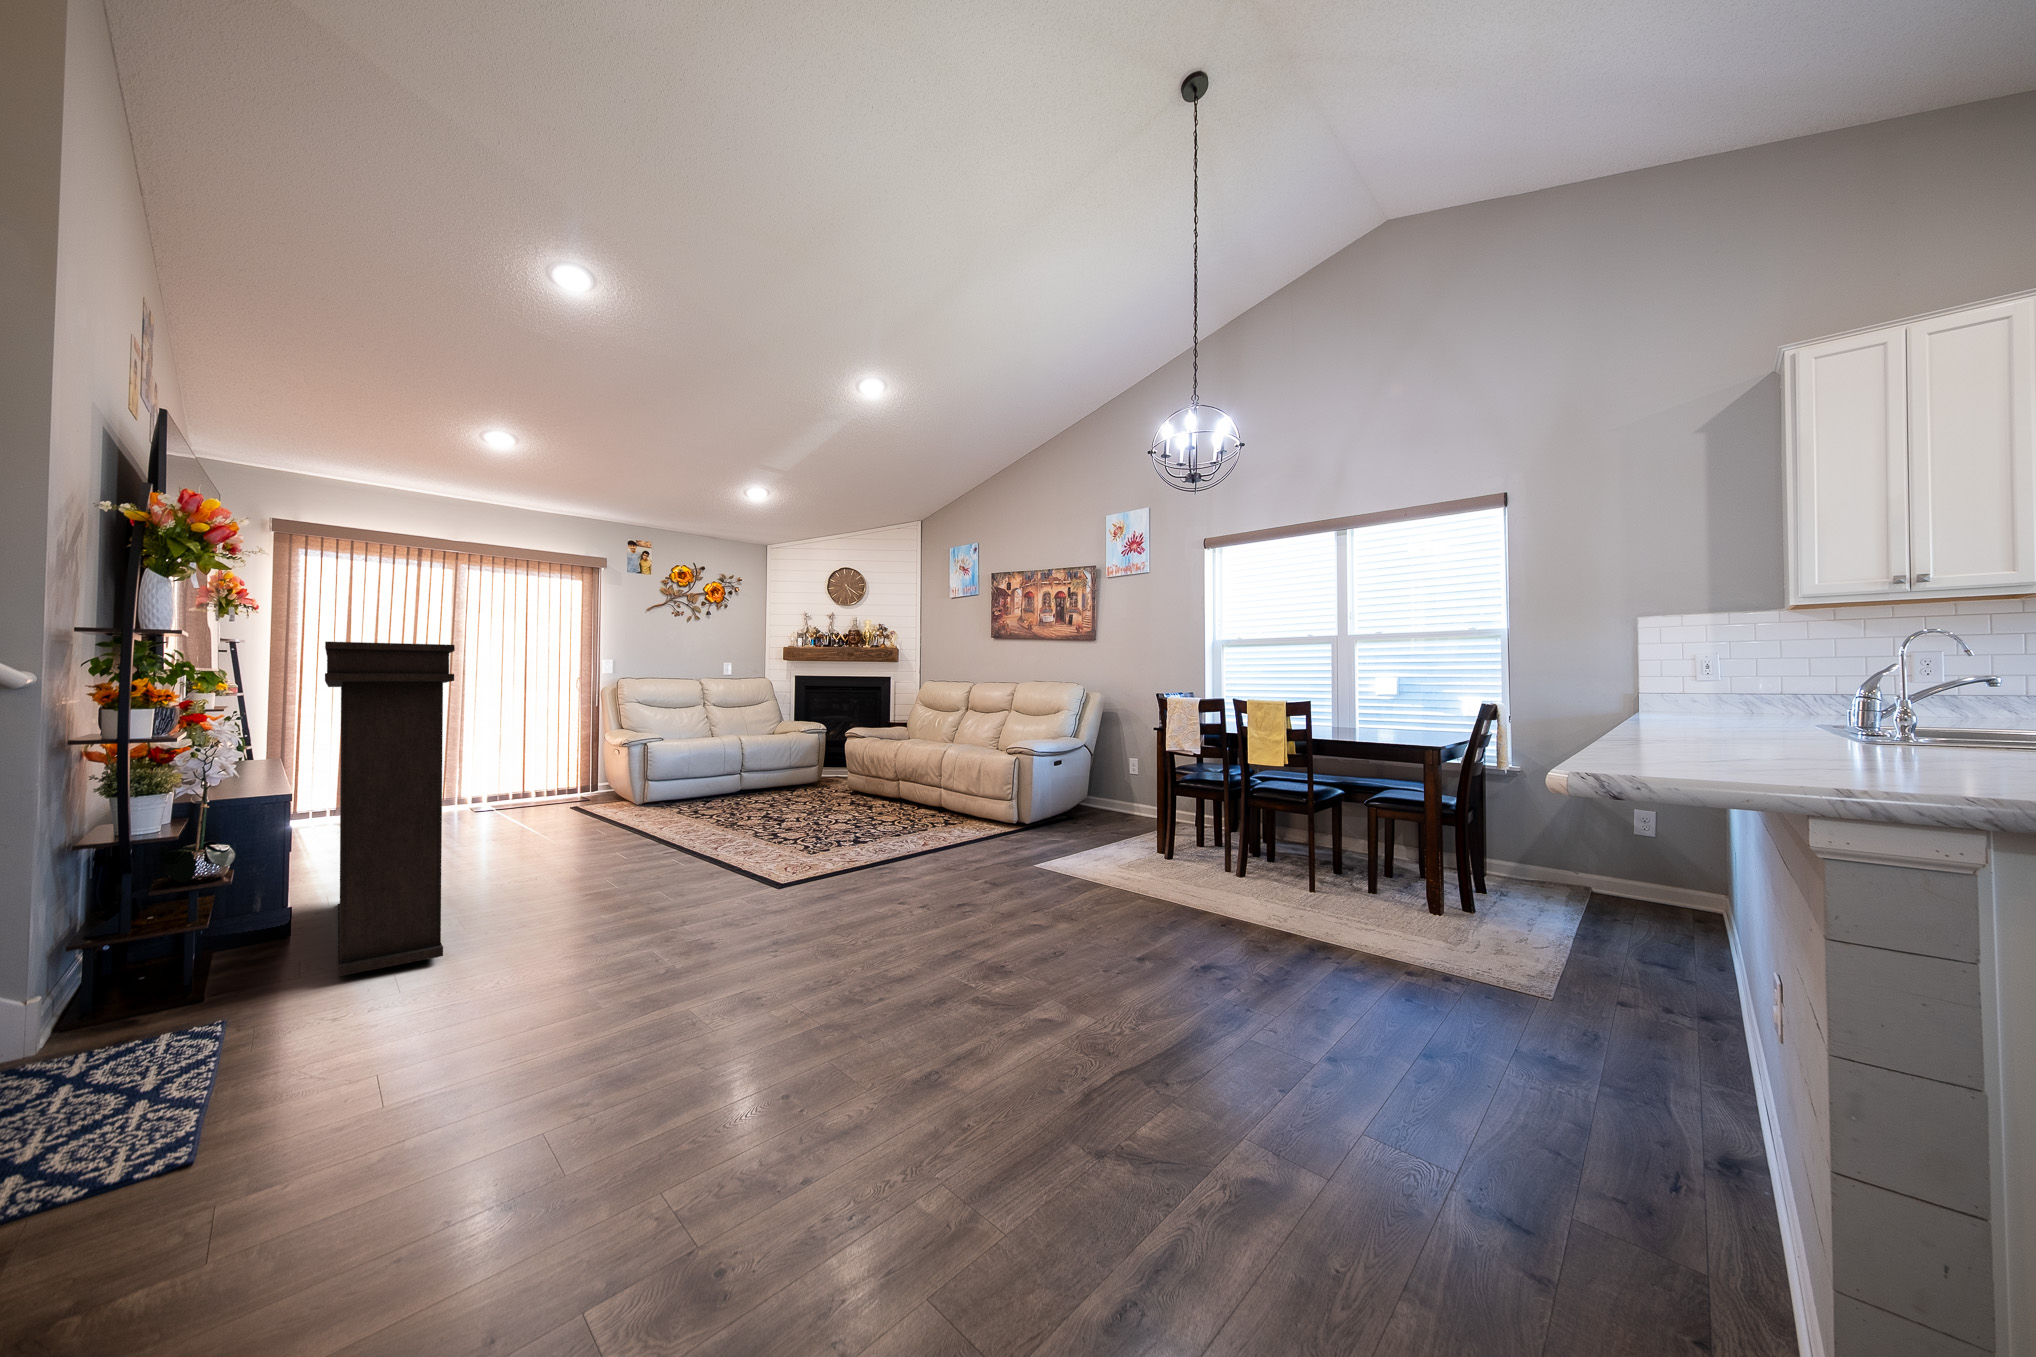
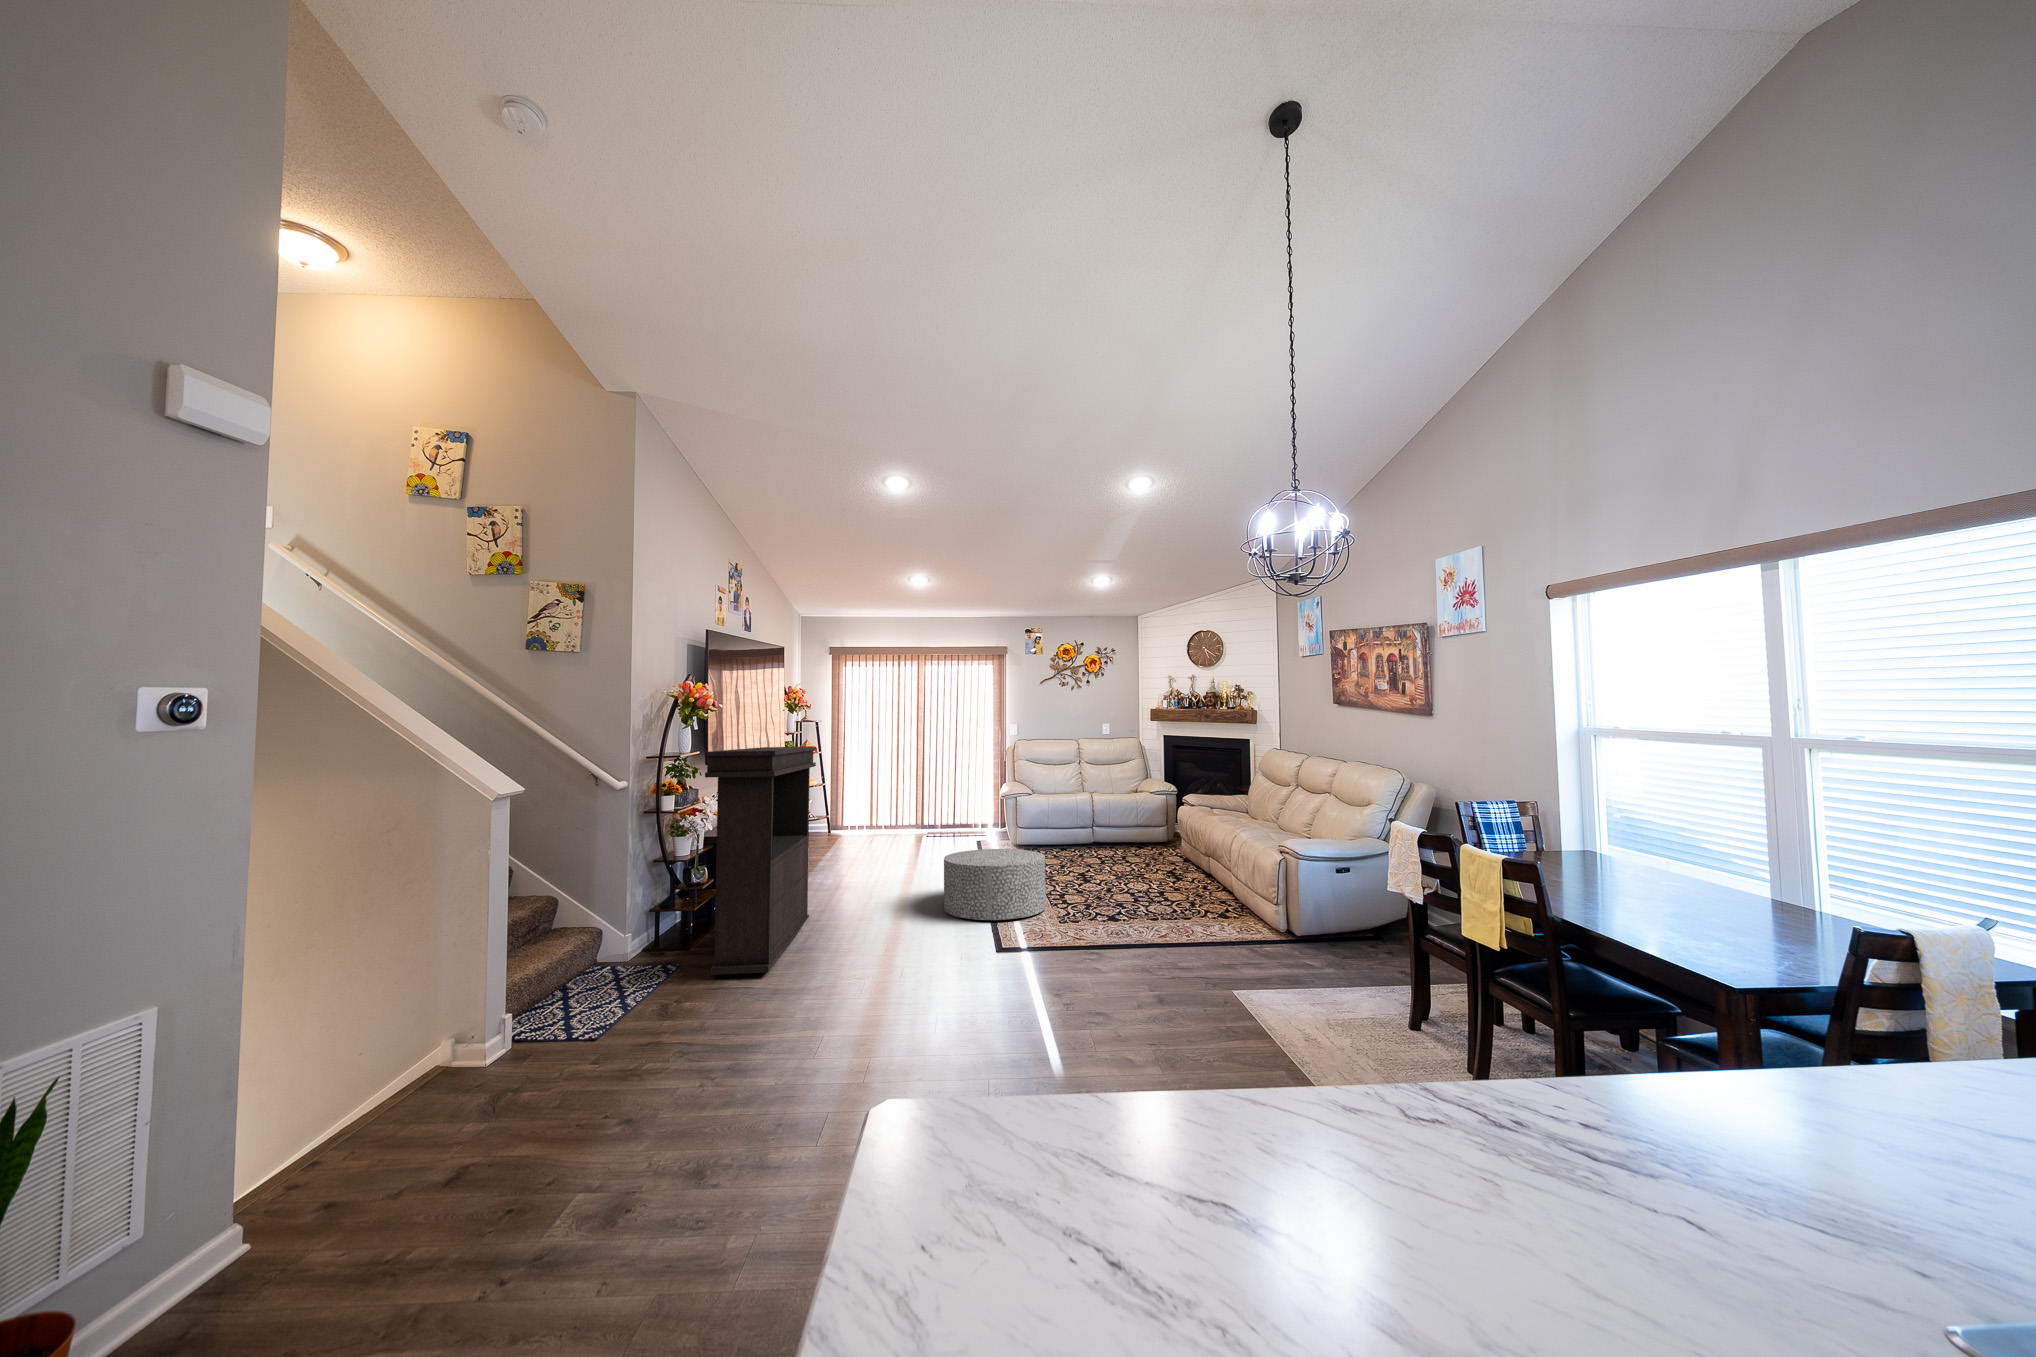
ottoman: none [617,787,747,866] -> present [944,849,1046,920]

